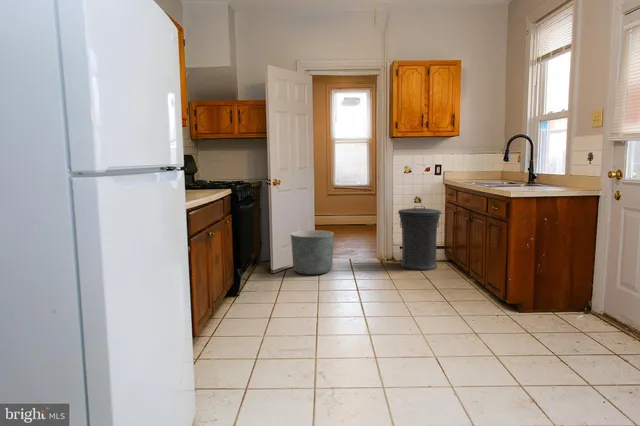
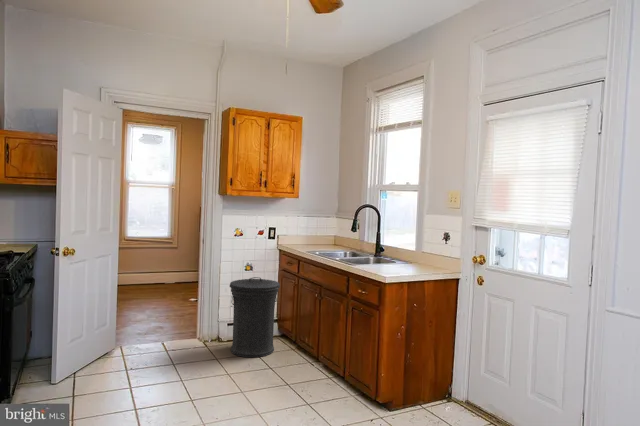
planter: present [291,230,334,275] -> none [79,316,146,387]

